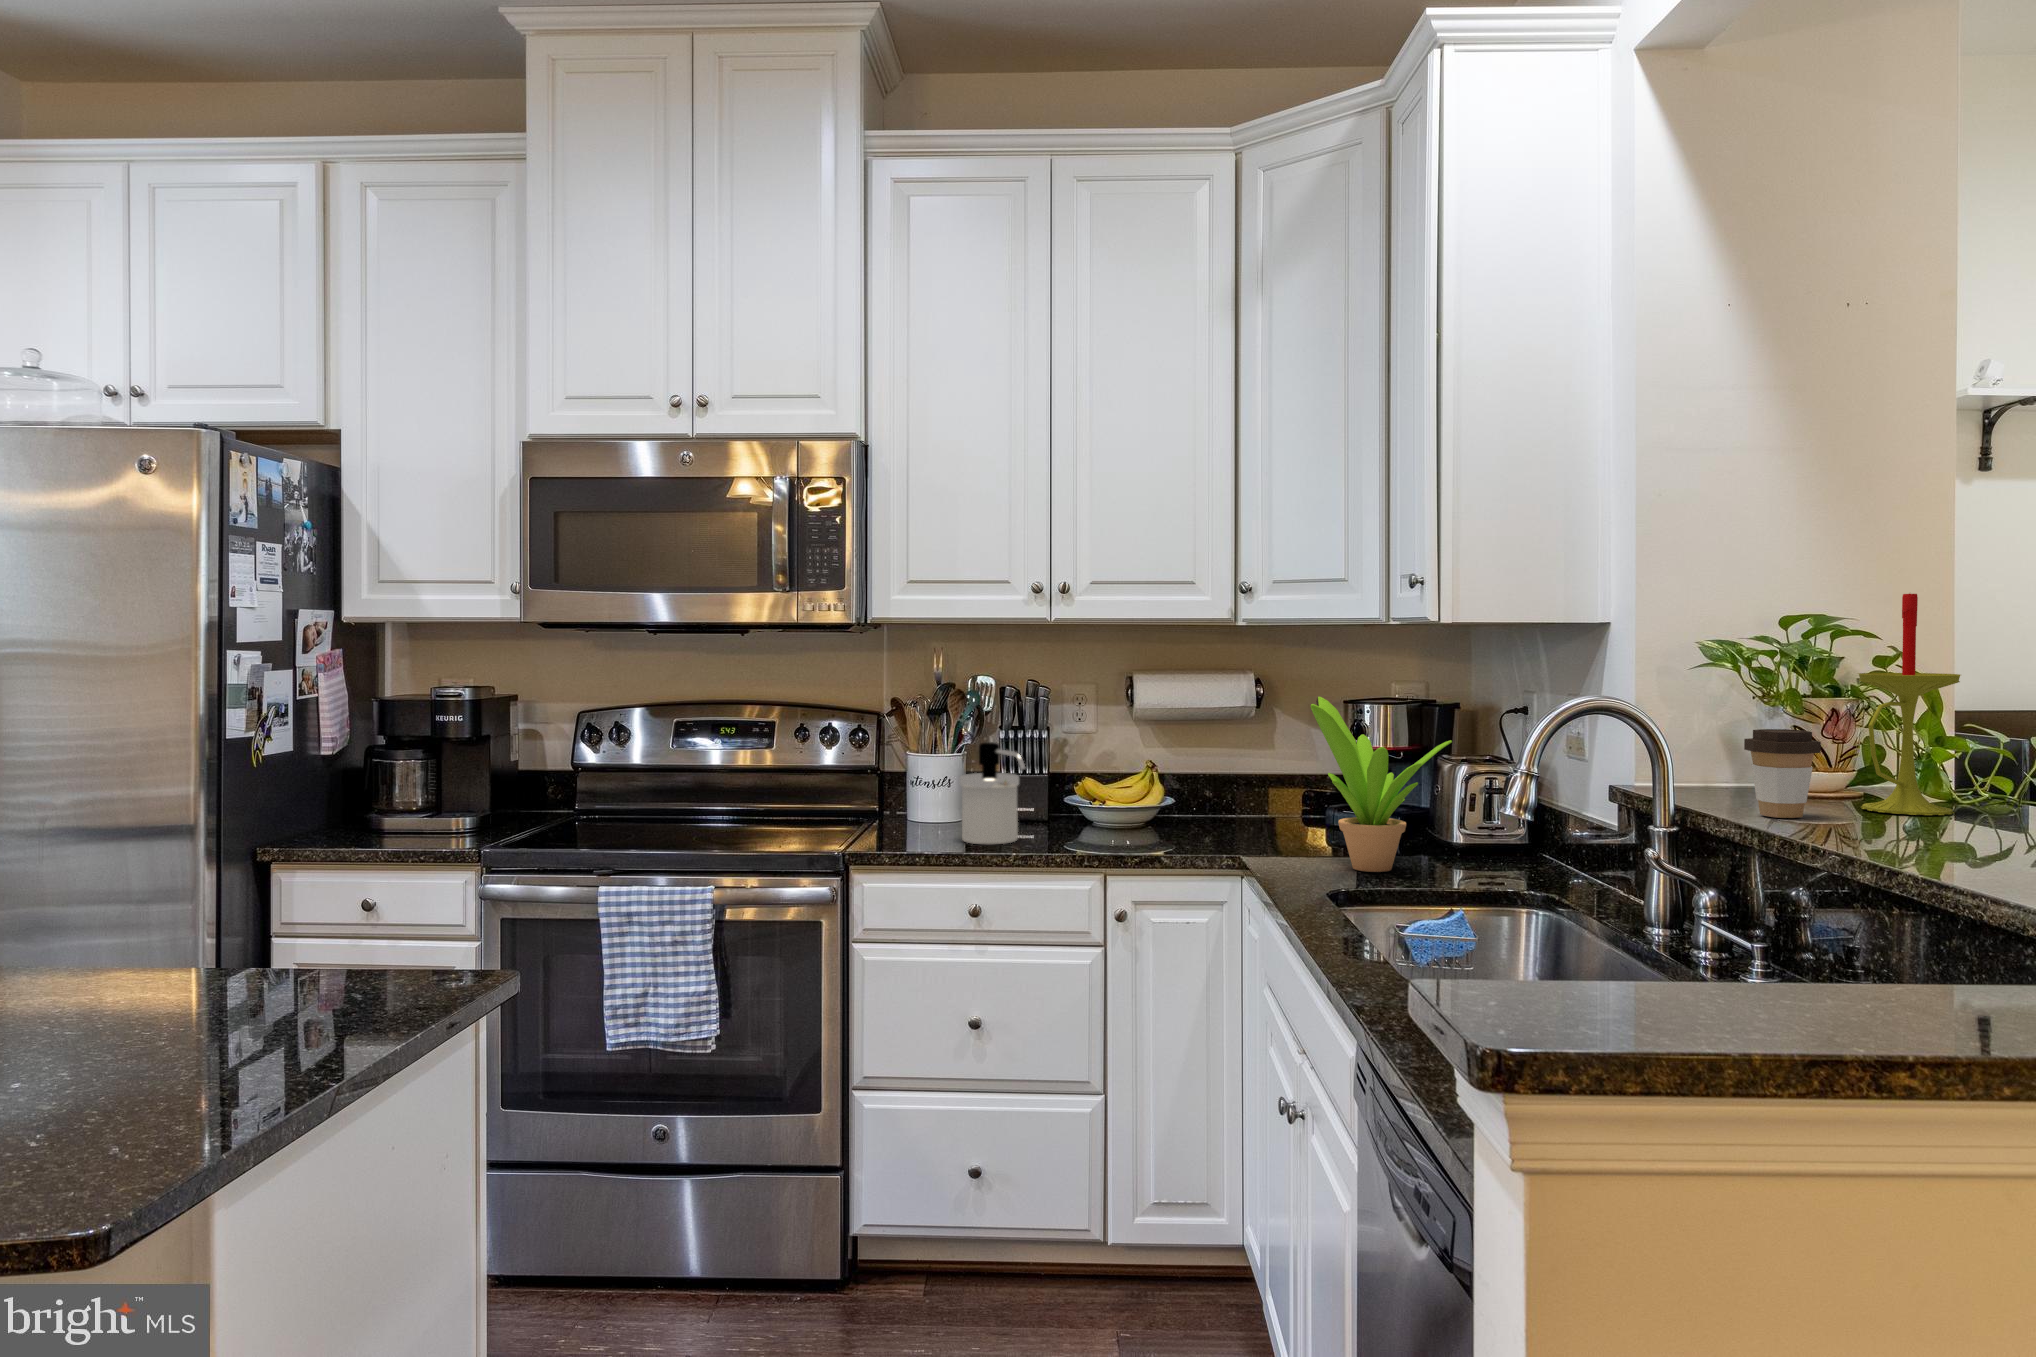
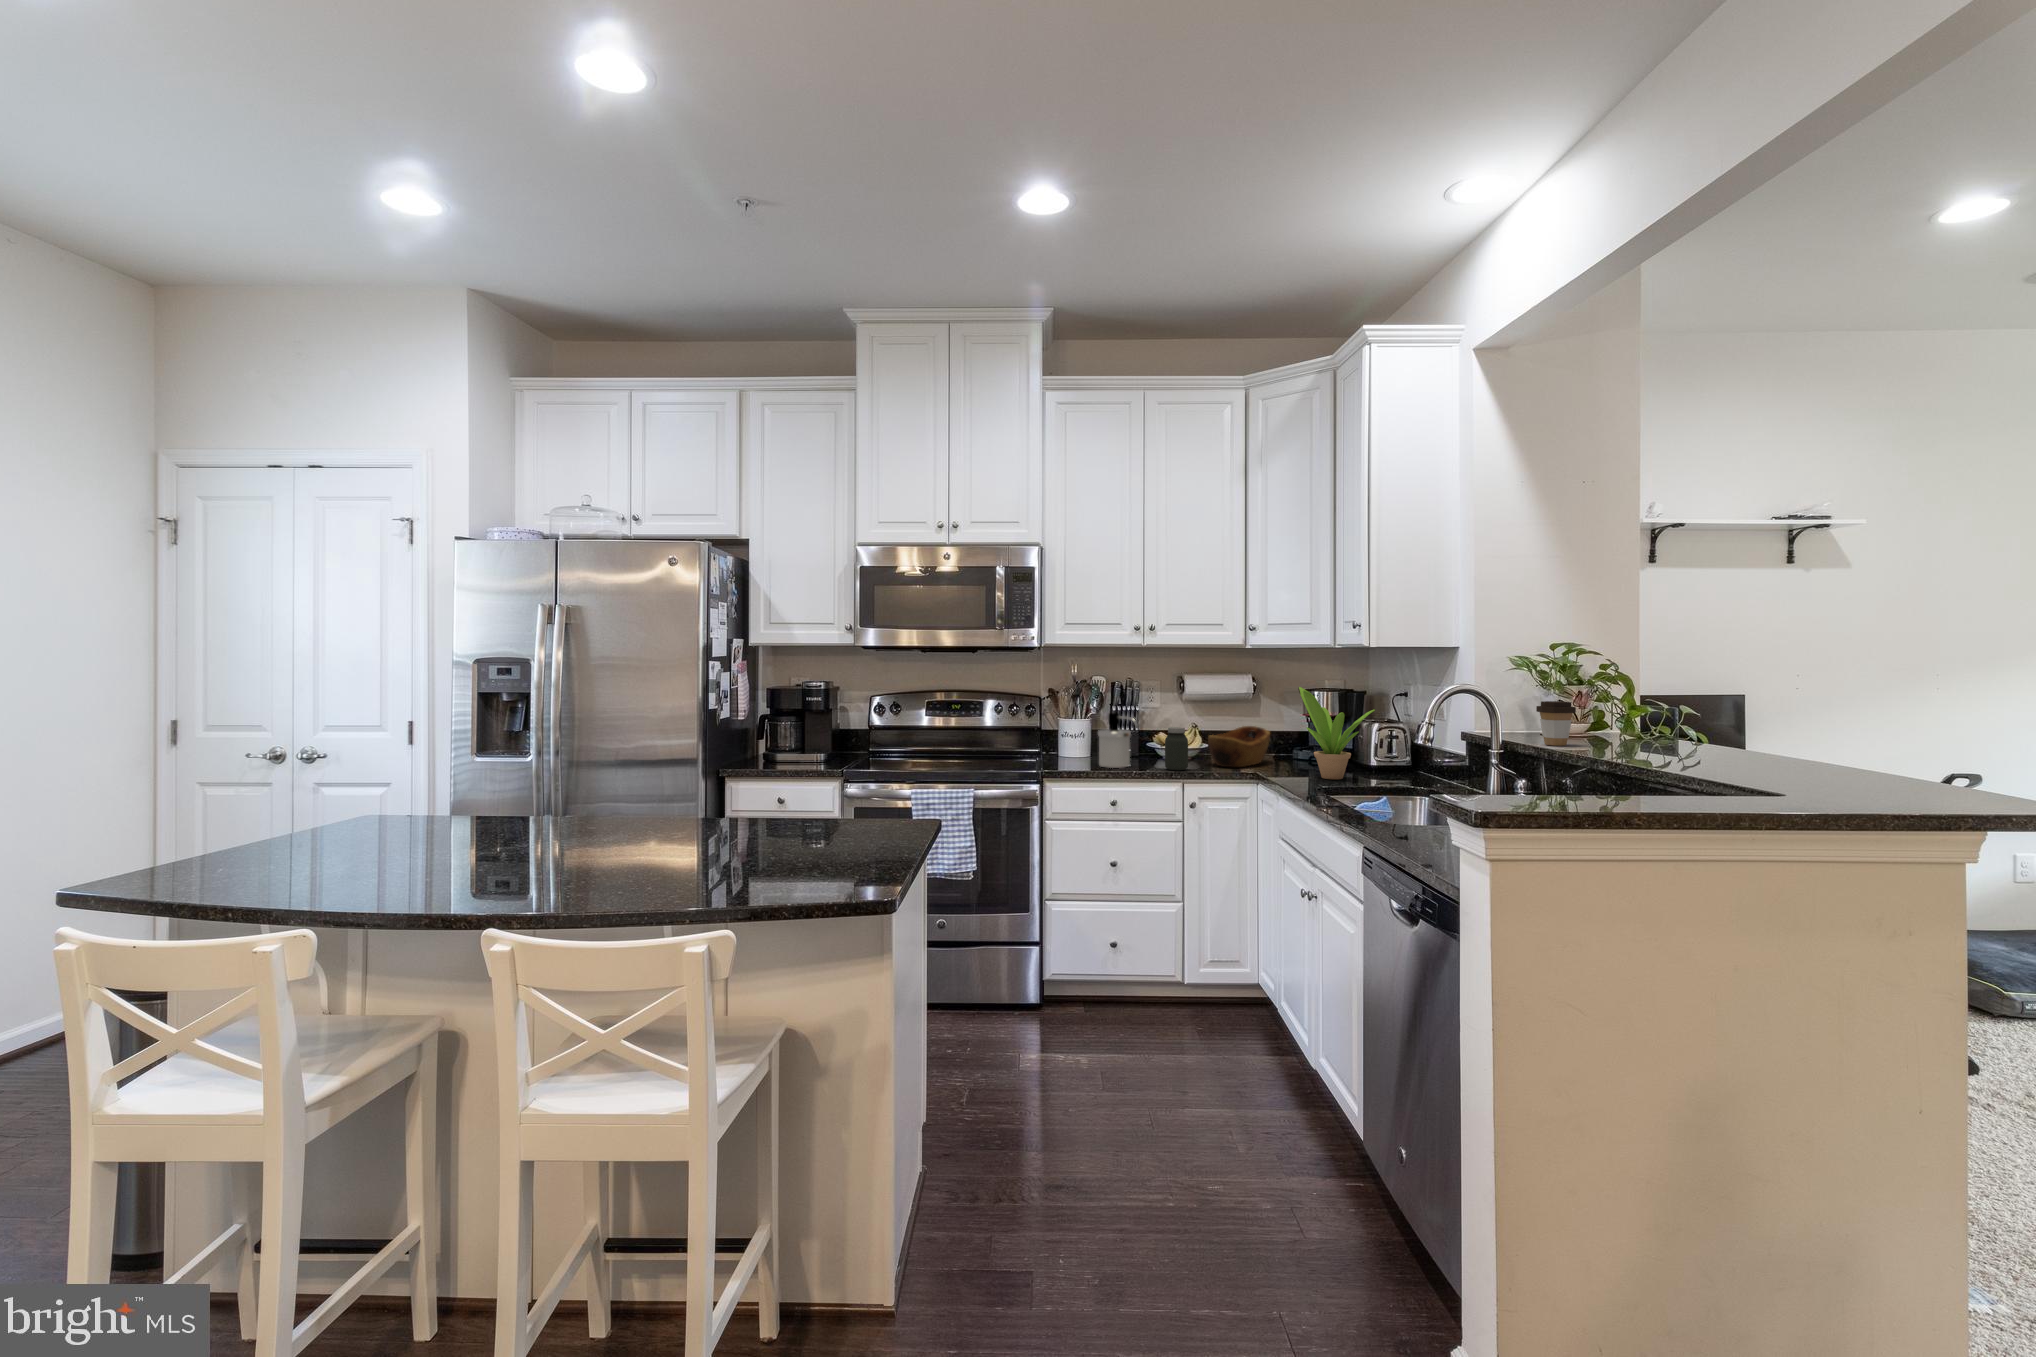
candle: present [1859,593,1960,815] -> none [1593,630,1646,744]
wooden bowl: none [1162,765,1280,843] -> present [1208,726,1270,767]
jar: none [1076,771,1118,850] -> present [1165,727,1188,770]

